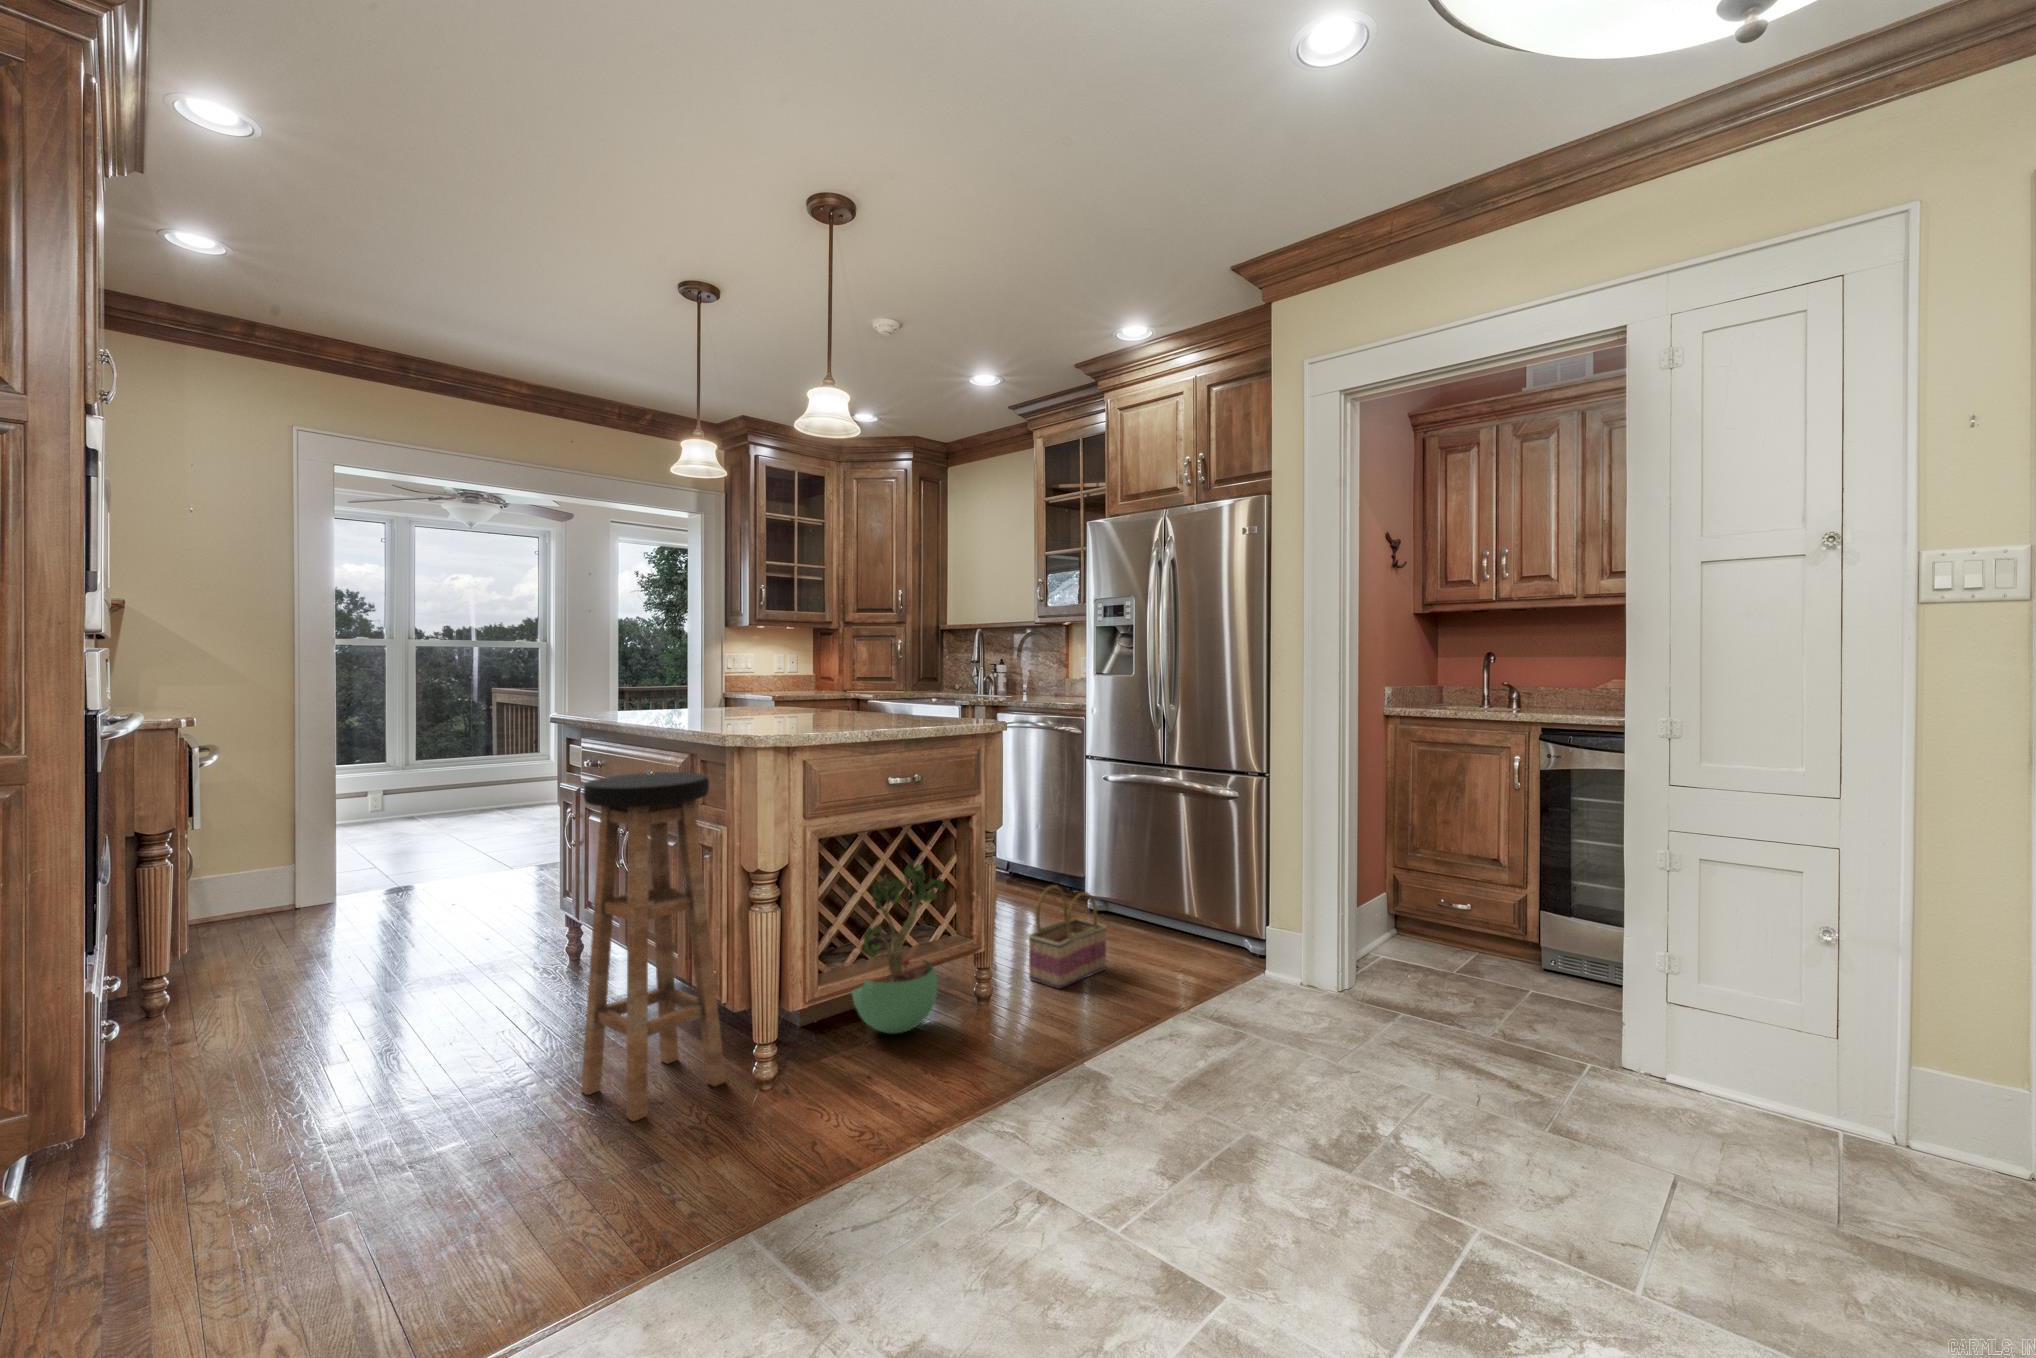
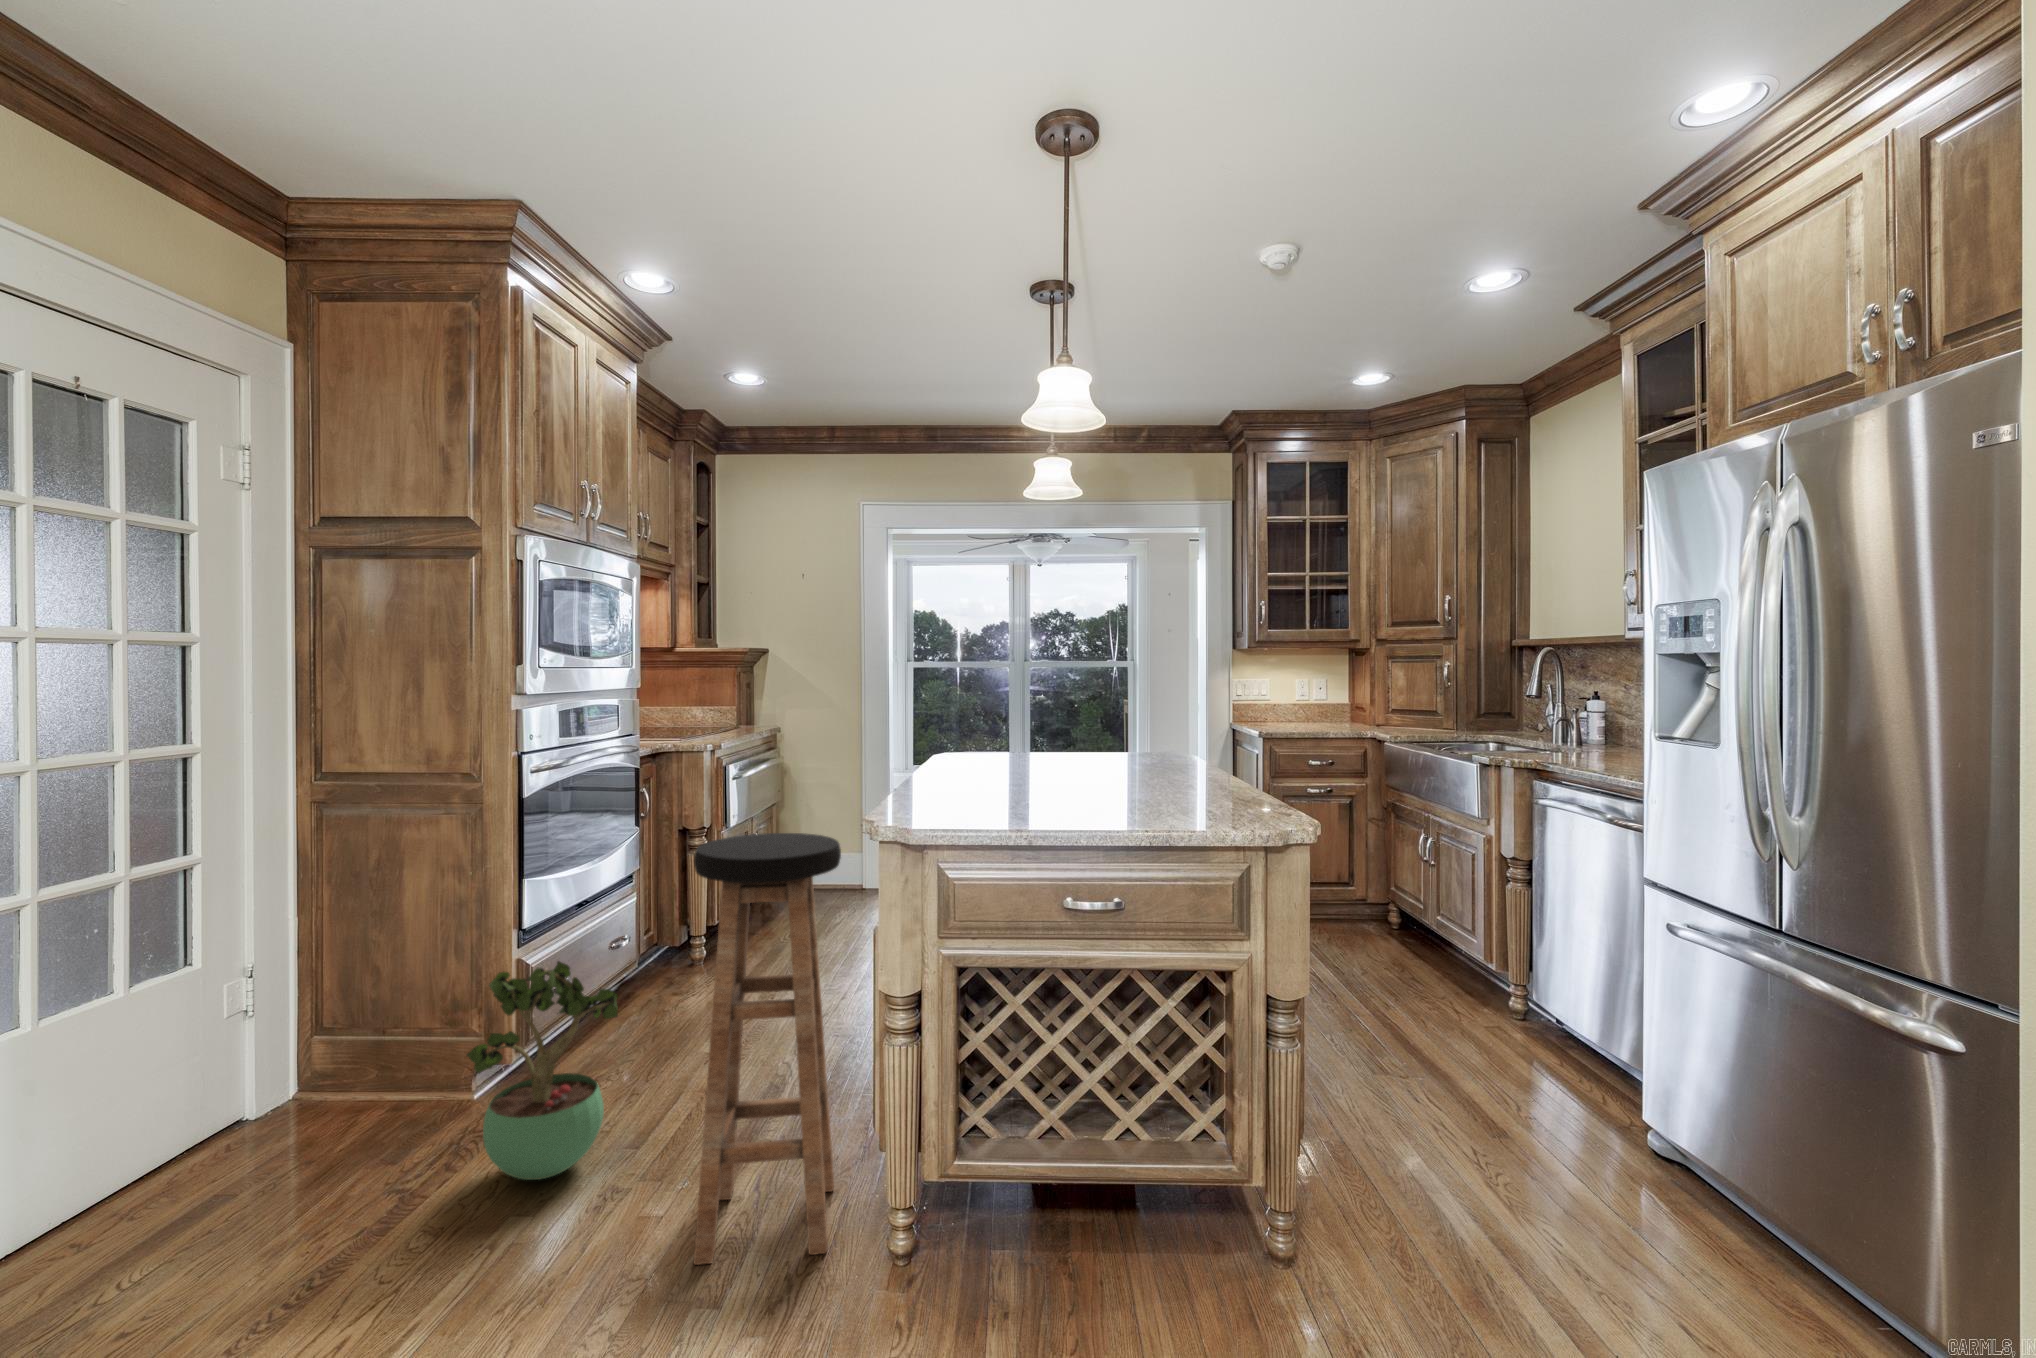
potted plant: present [852,863,946,1033] -> present [467,961,618,1180]
basket: present [1028,885,1107,989] -> none [1367,1112,1539,1312]

